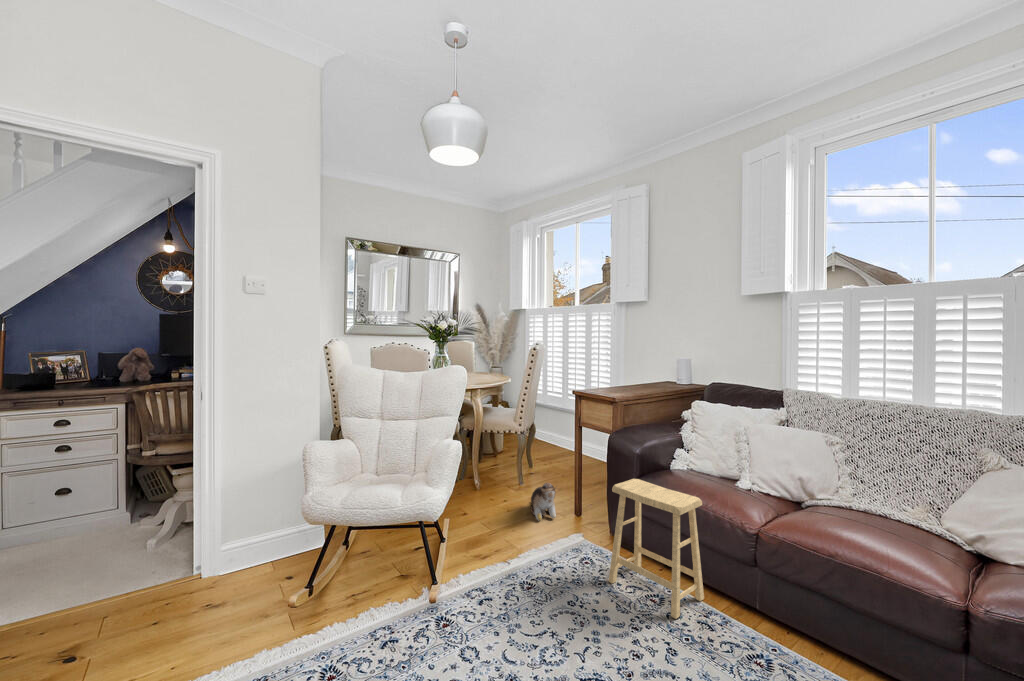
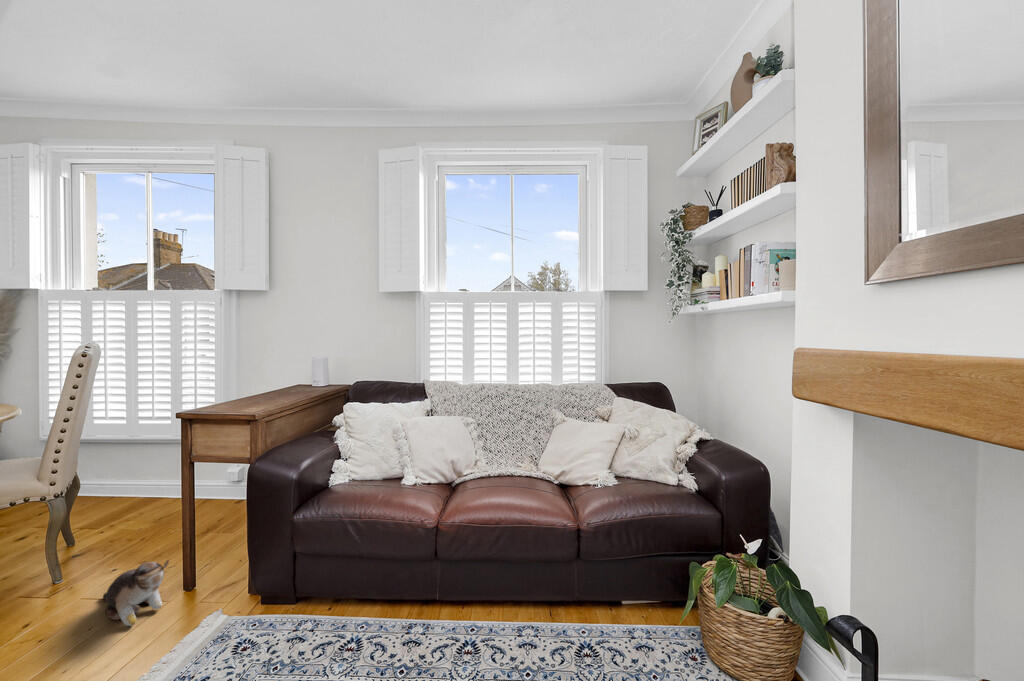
footstool: present [609,479,704,619] -> none [286,513,396,659]

